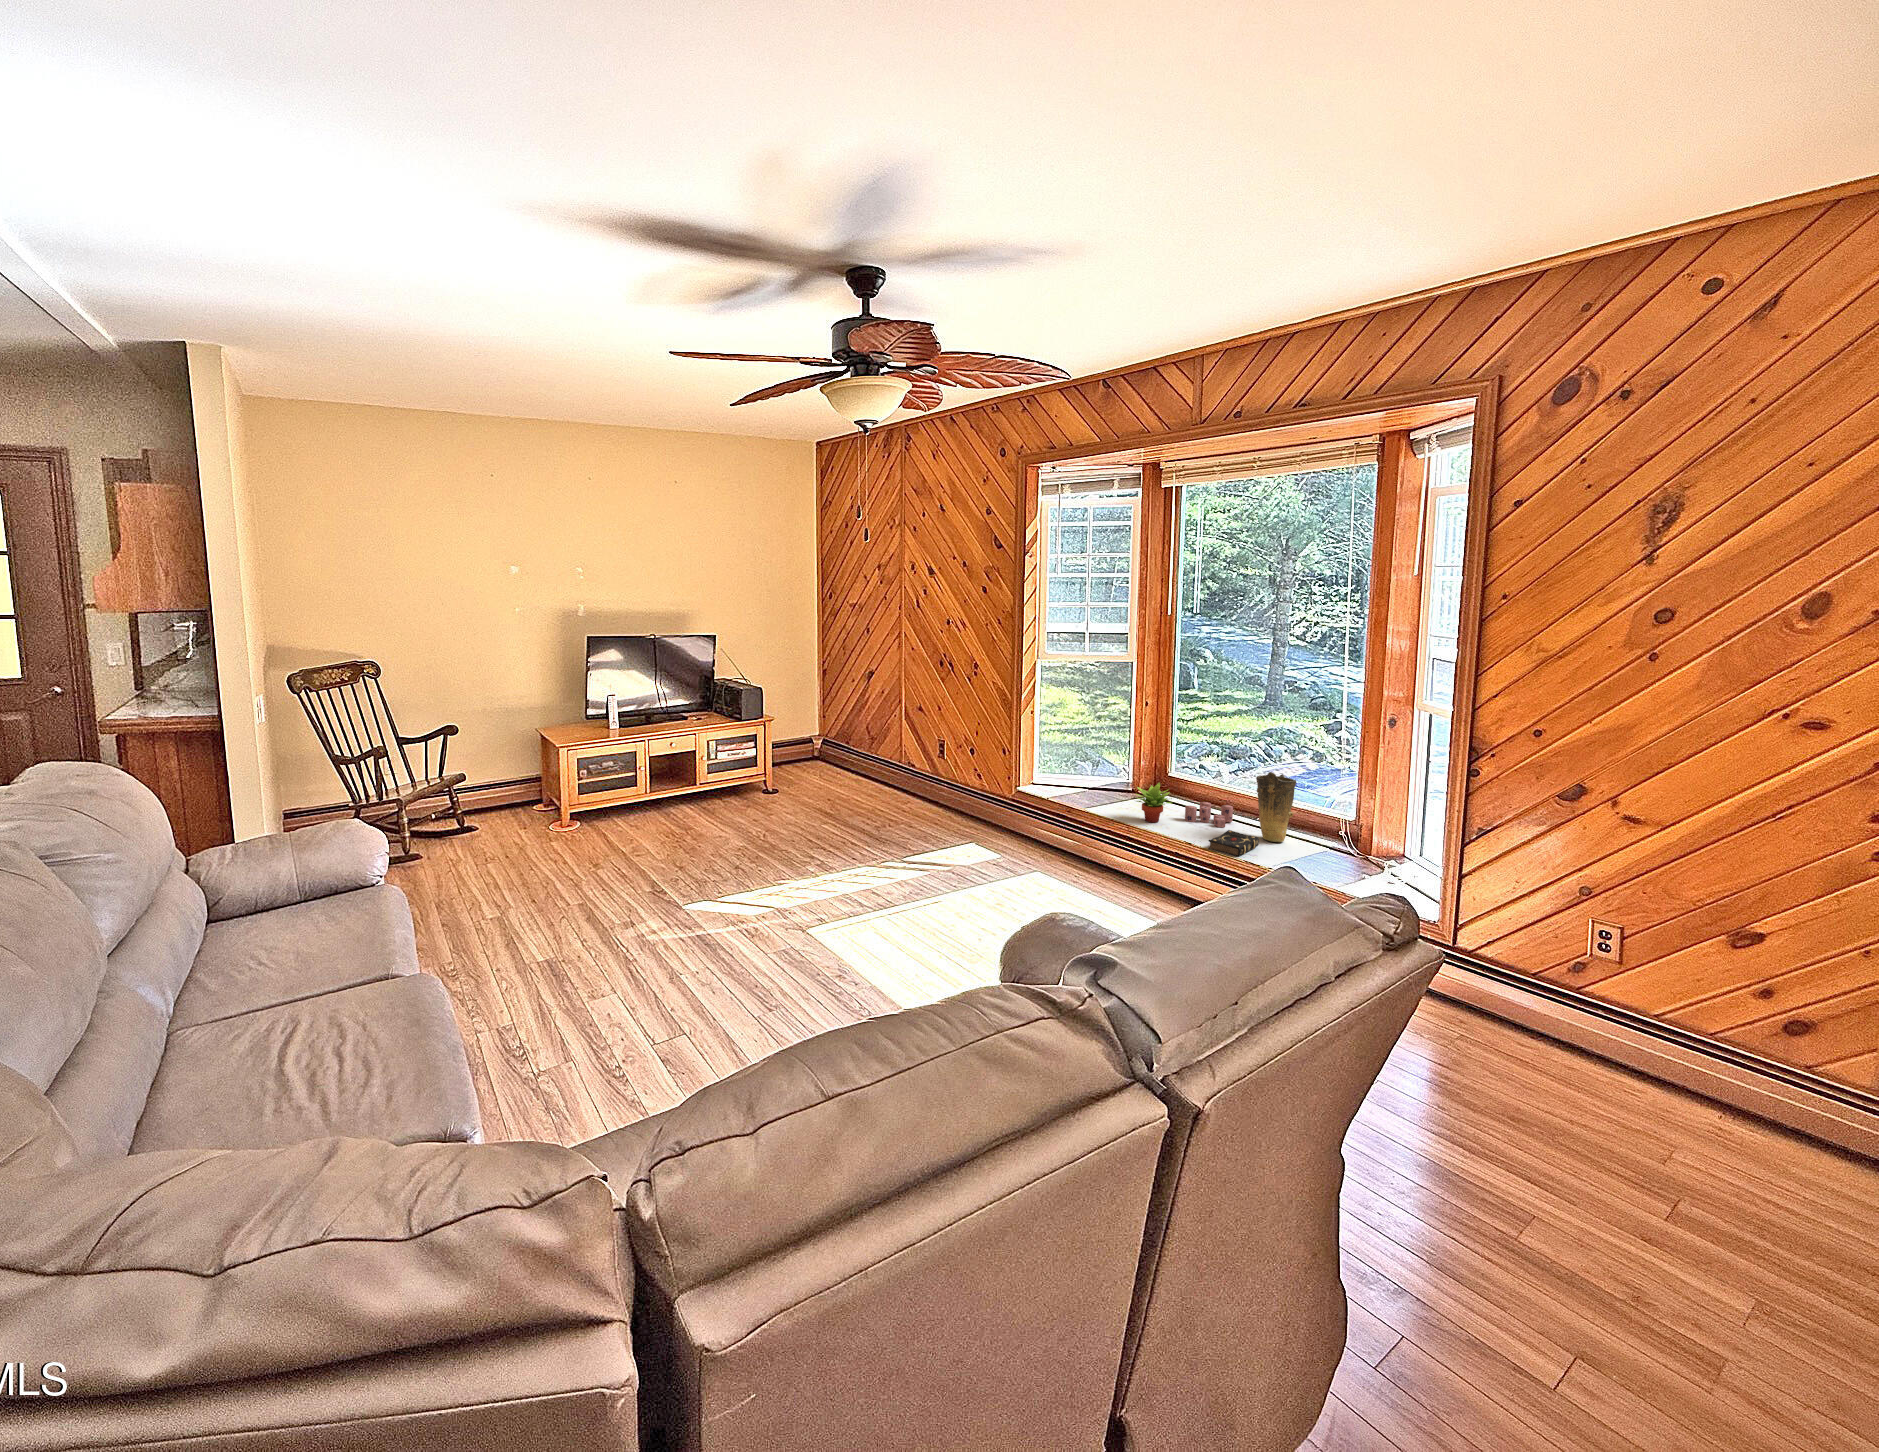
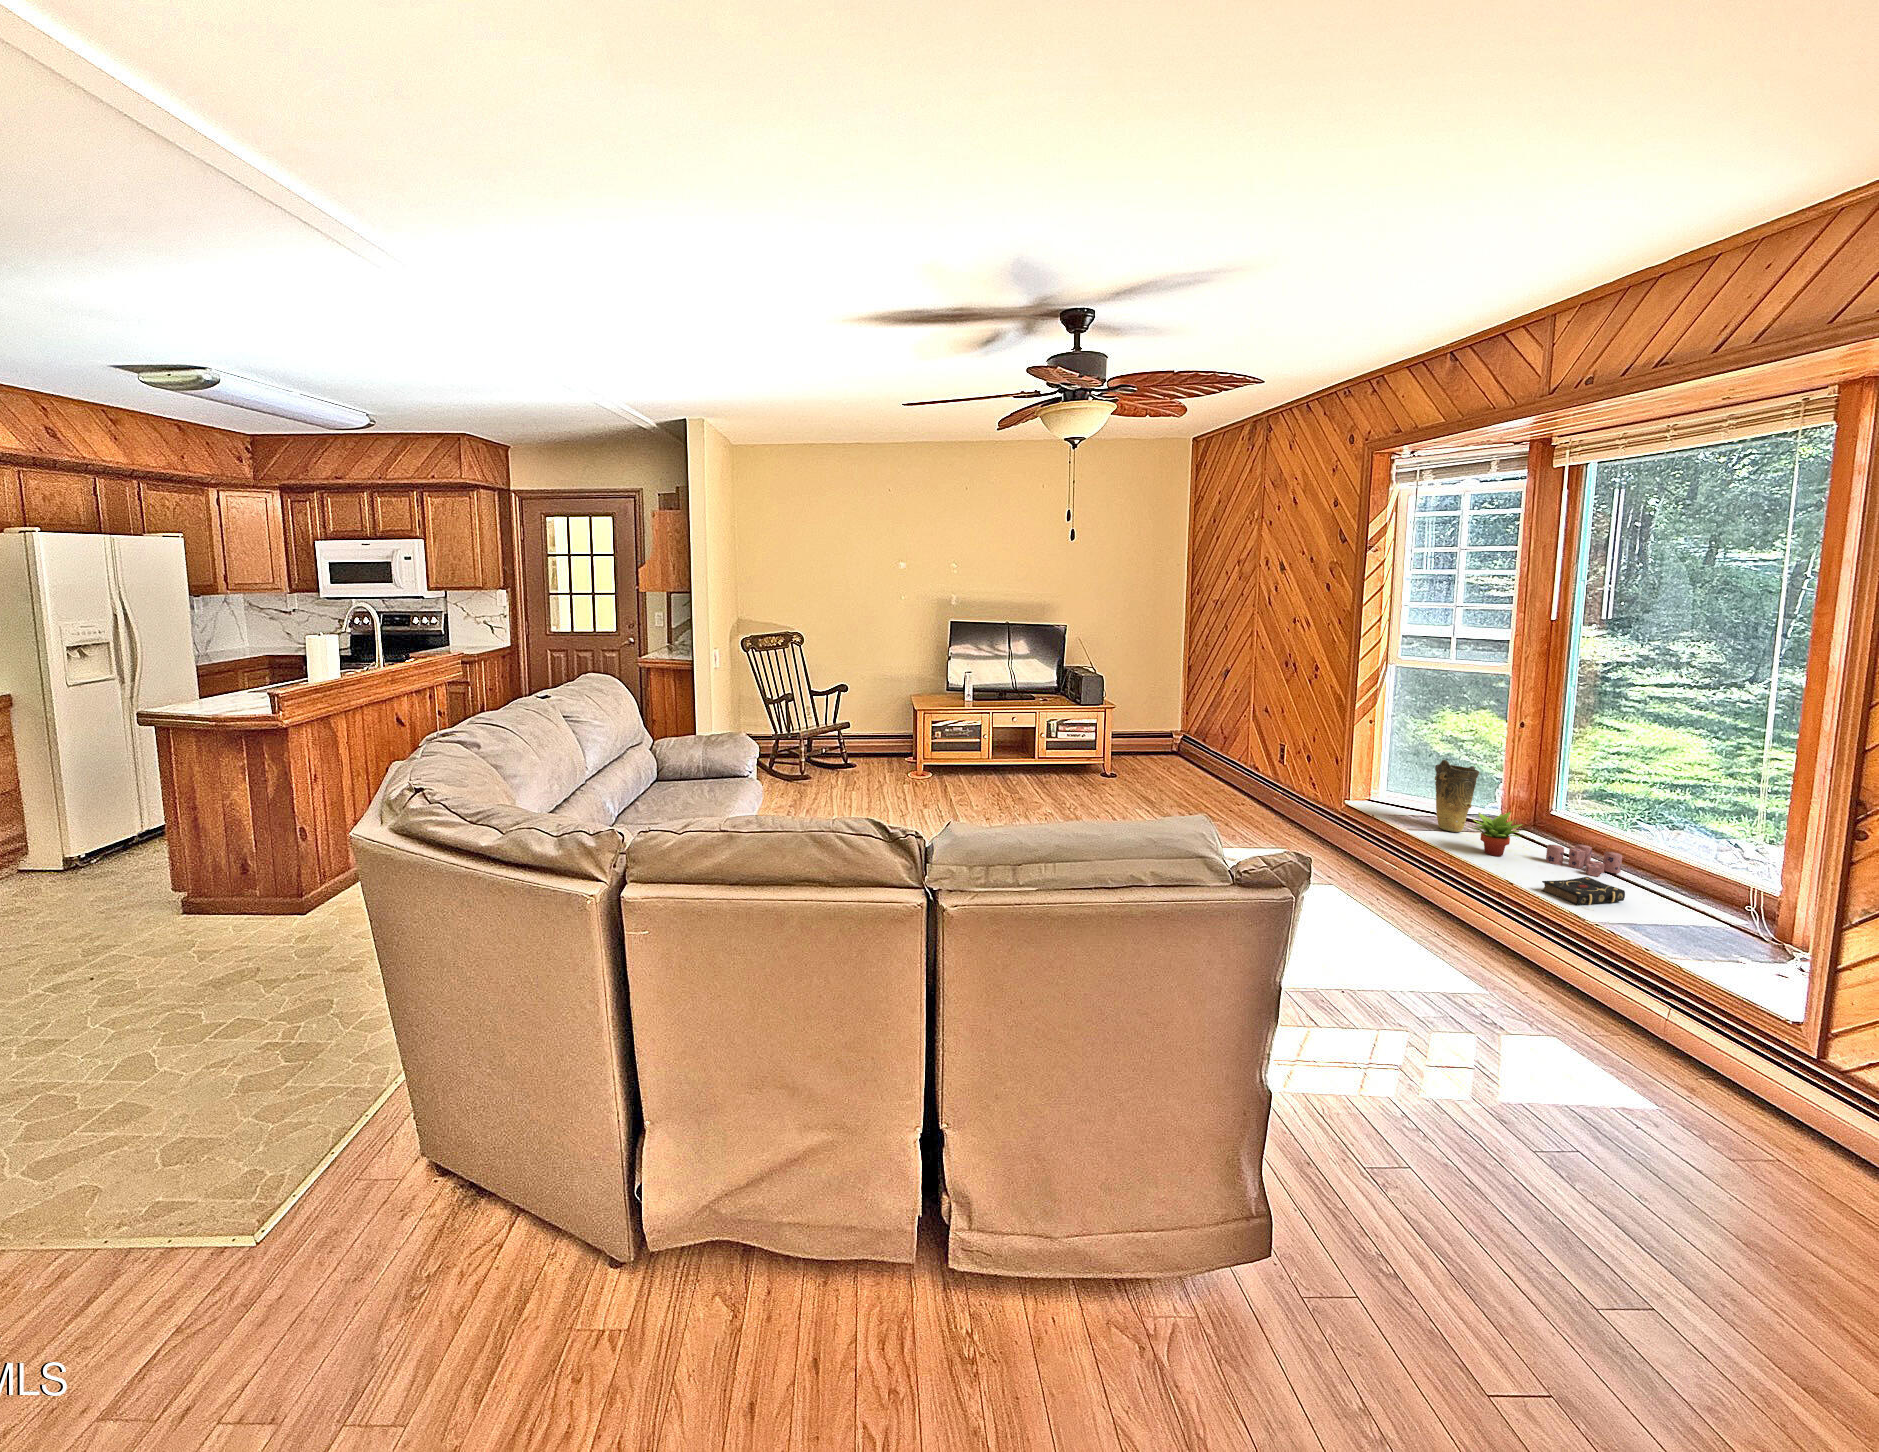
vase: present [1256,772,1296,842] -> present [1435,760,1479,832]

